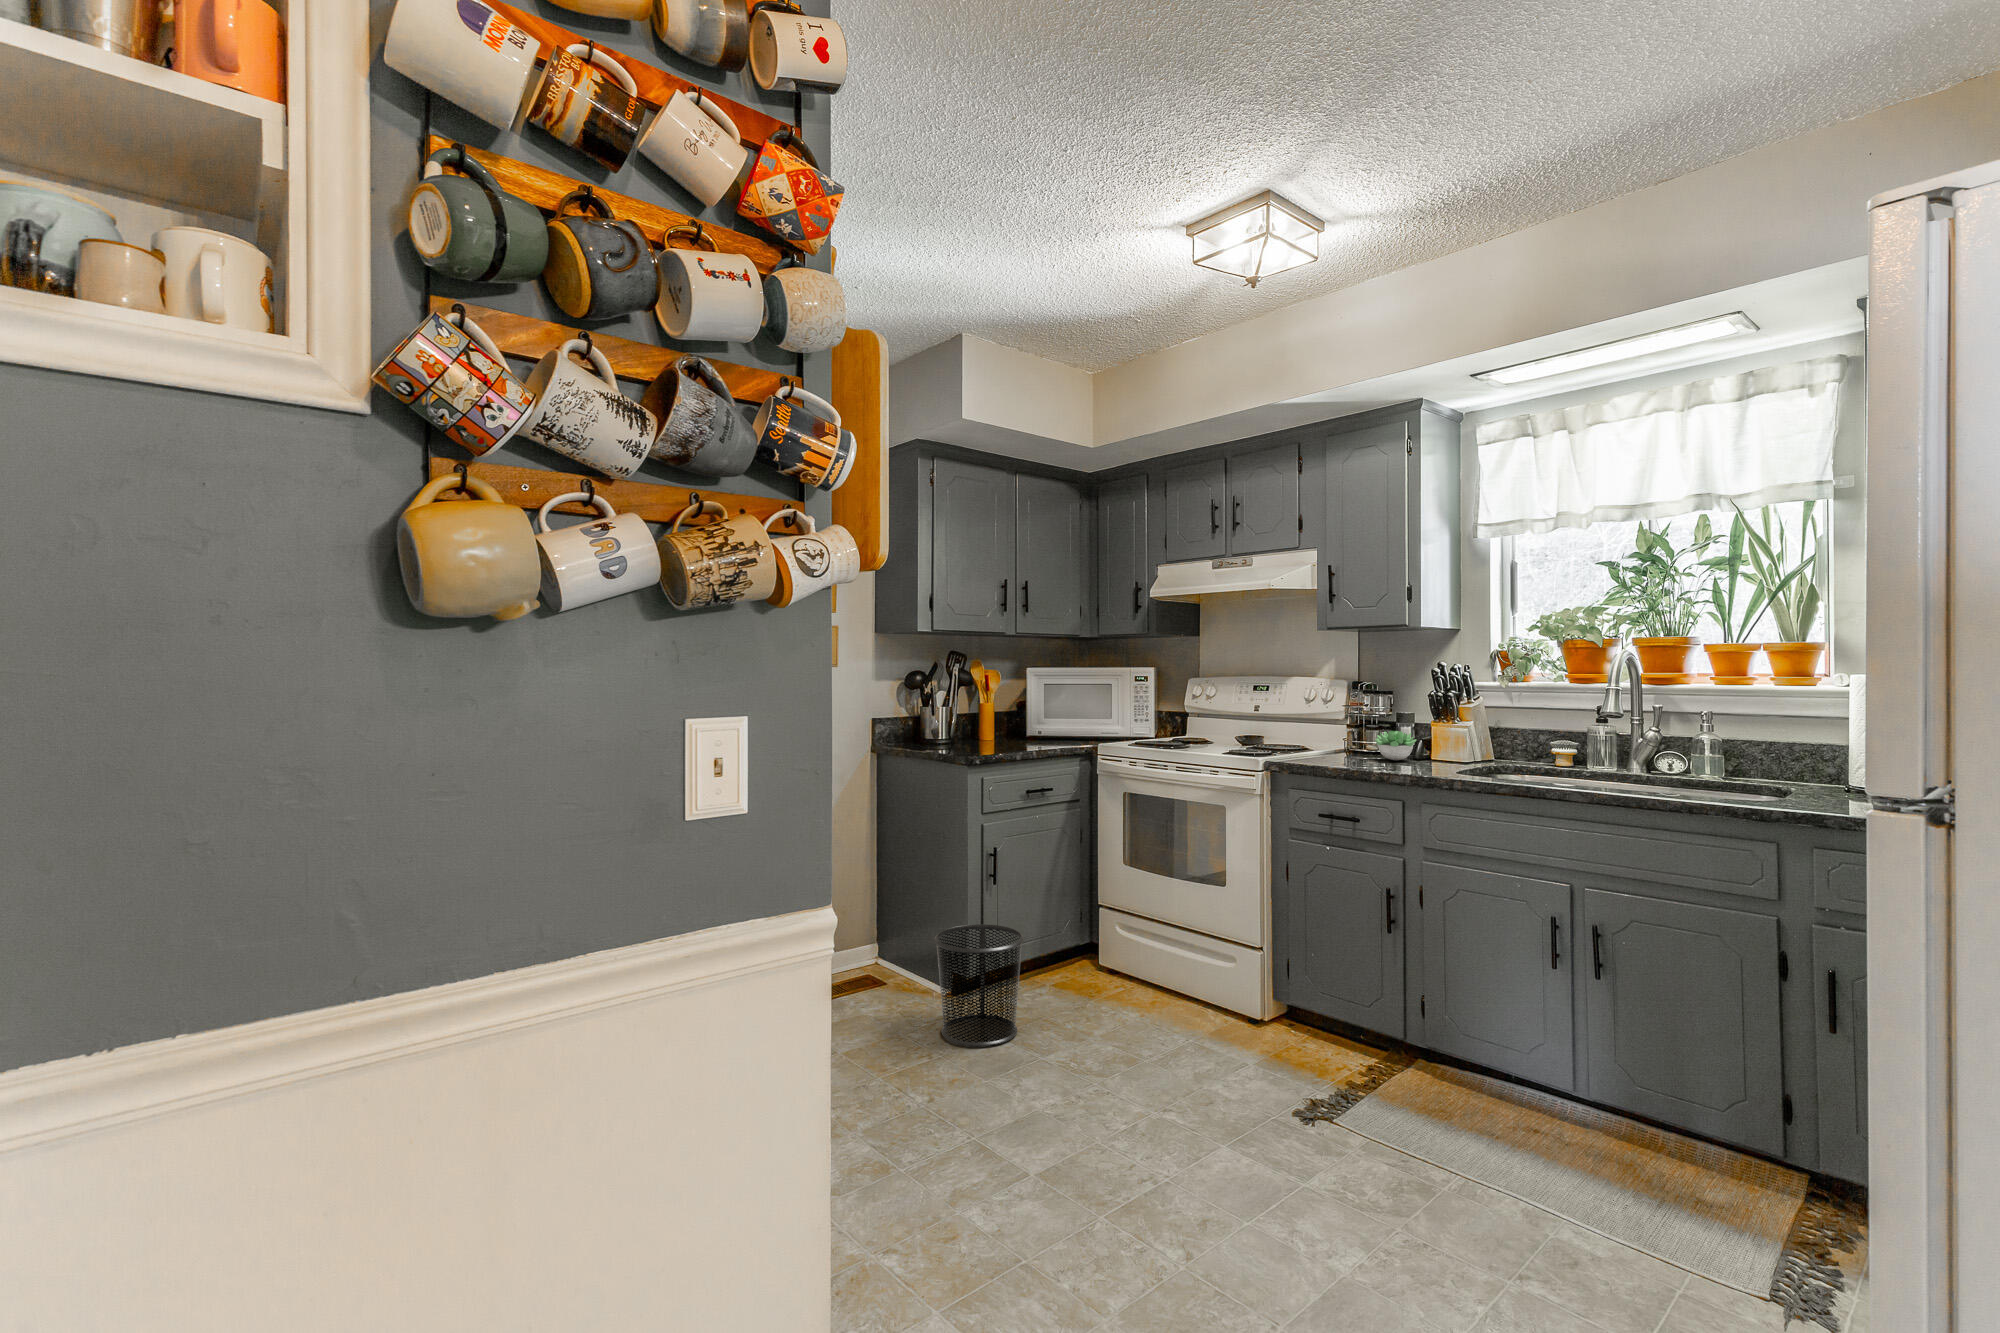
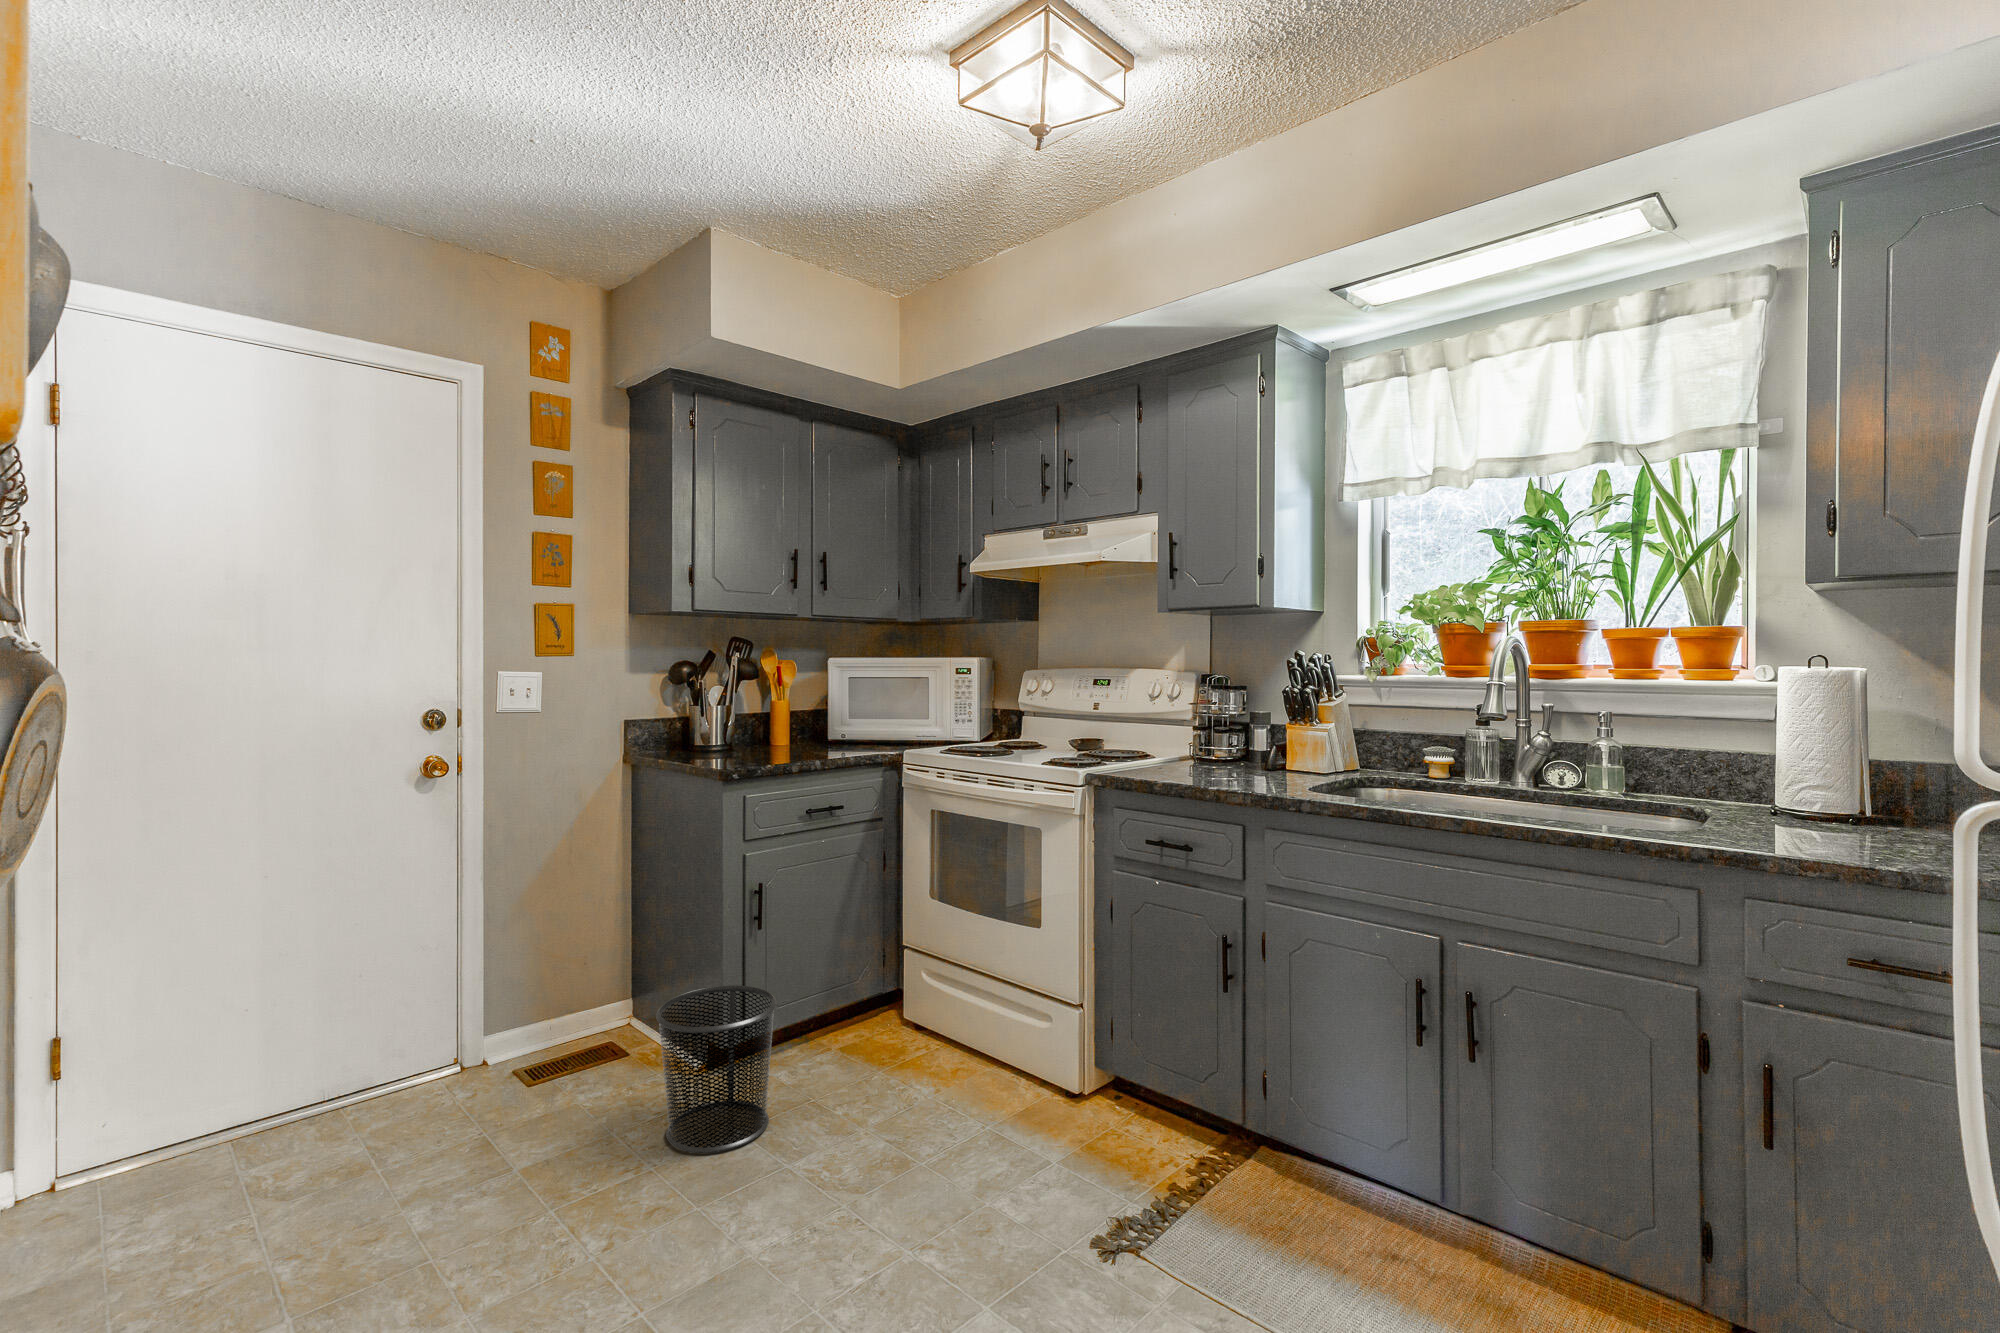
succulent plant: present [1375,731,1416,760] -> none [1219,734,1269,770]

